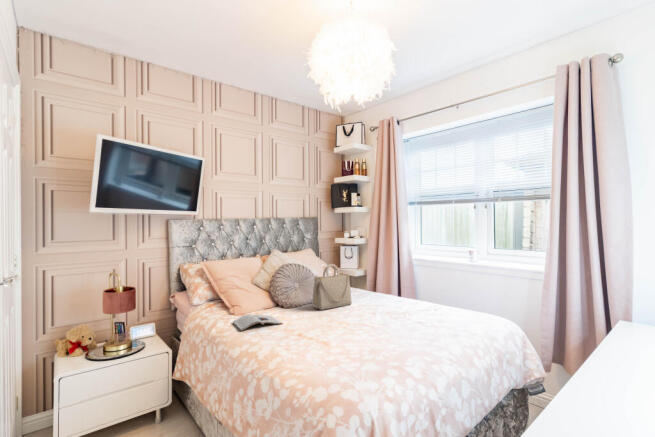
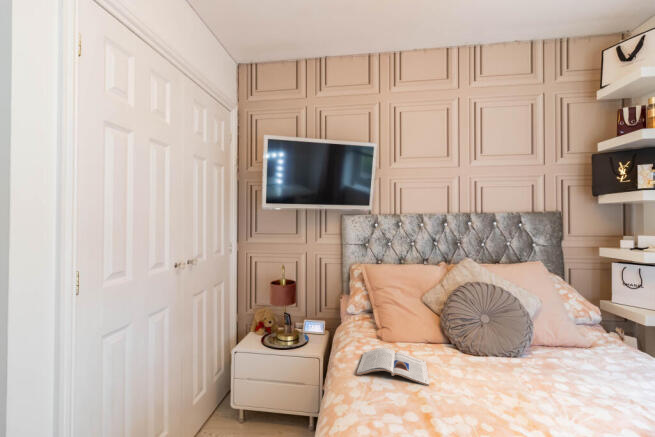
handbag: present [313,264,352,310] -> none [512,293,614,390]

